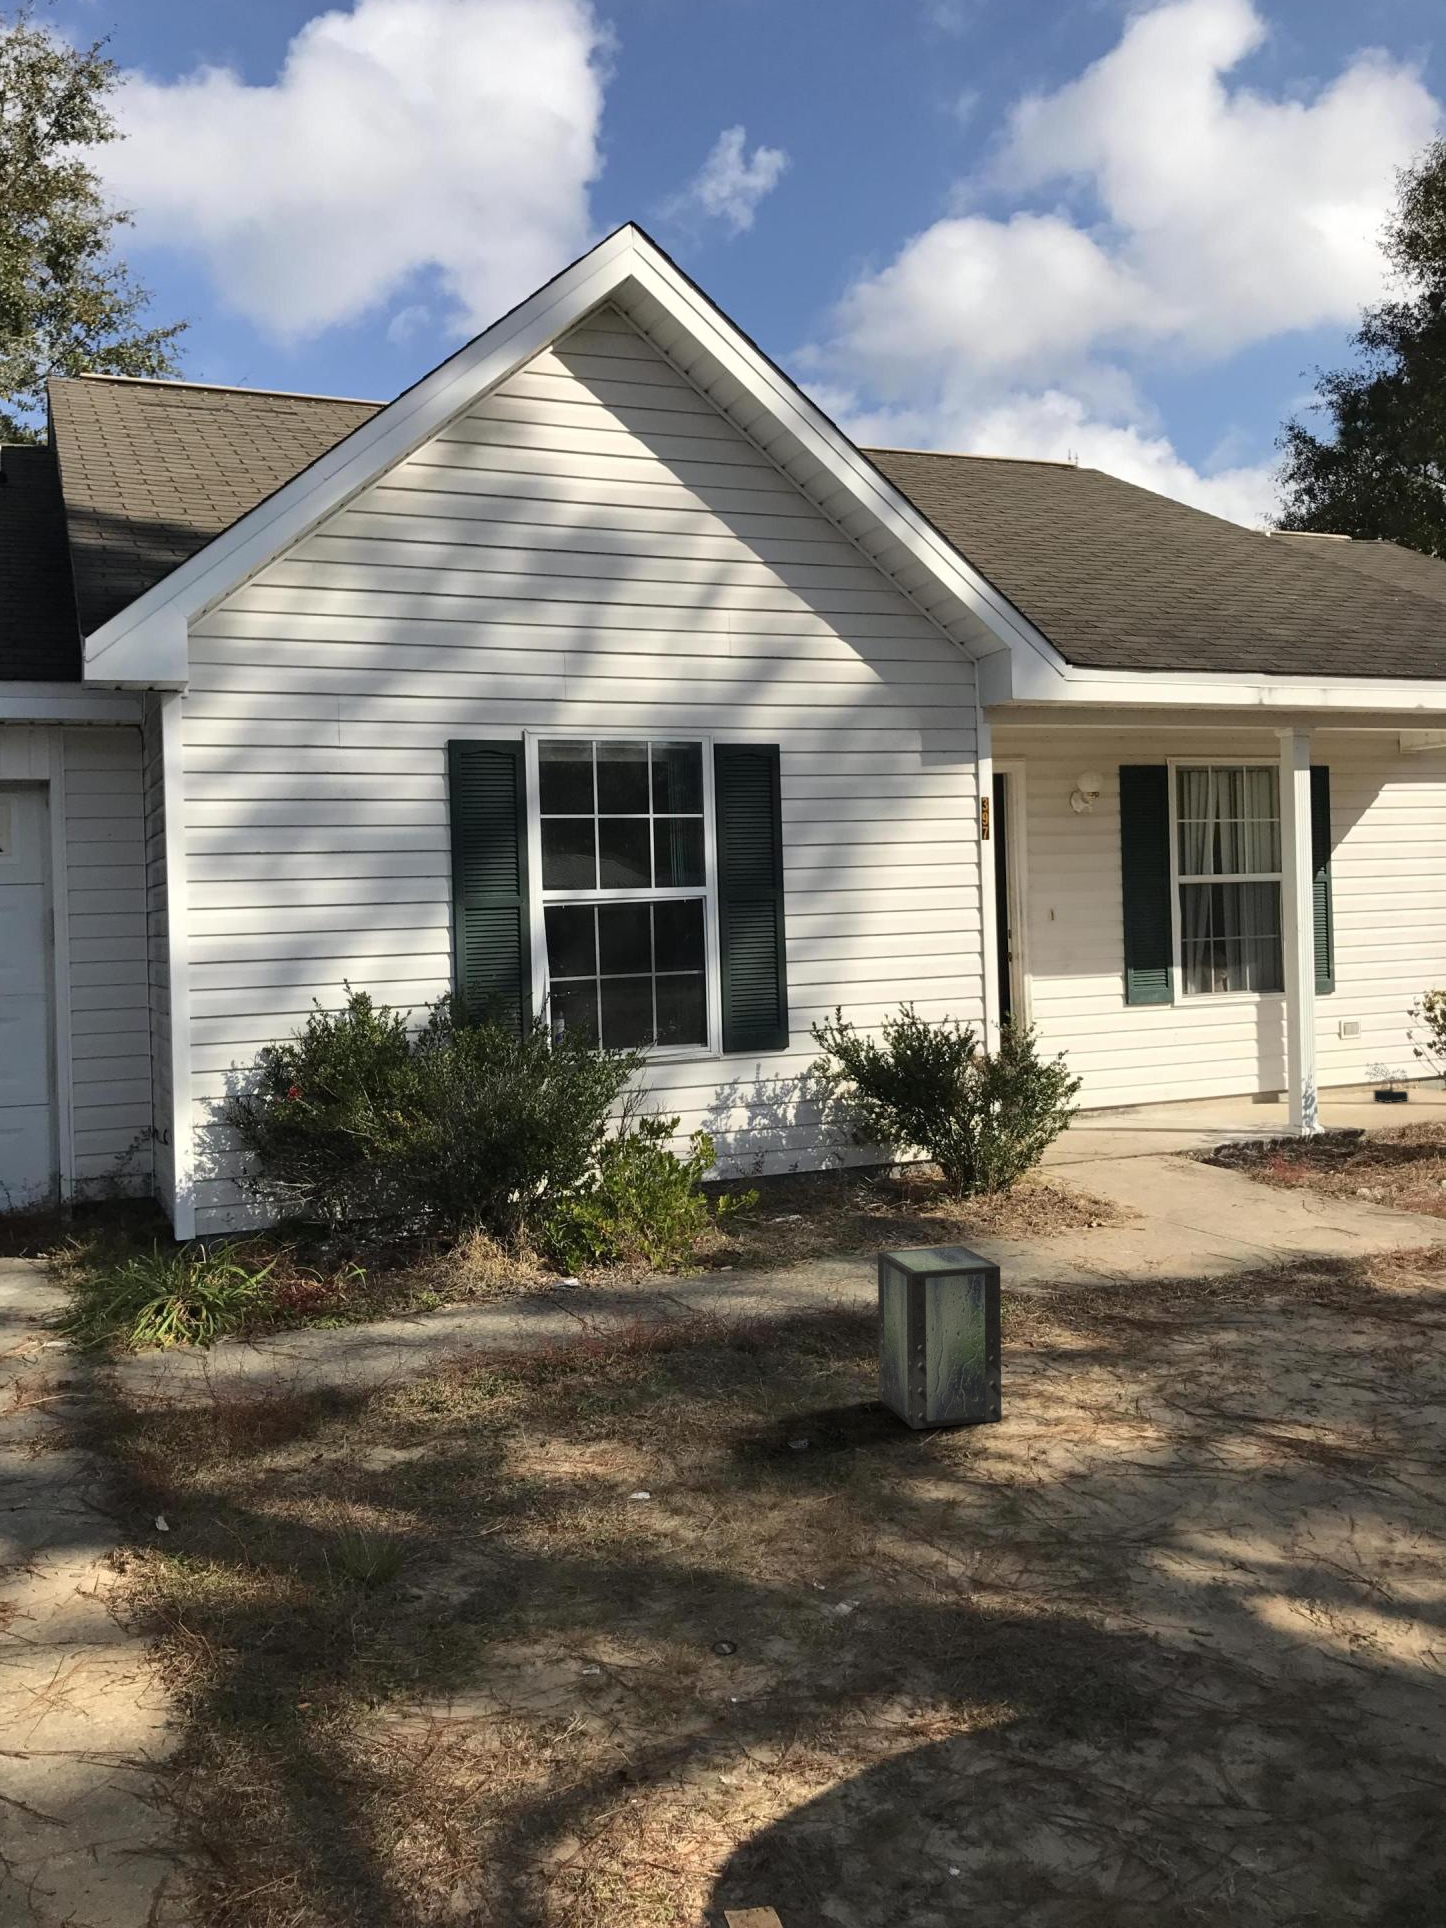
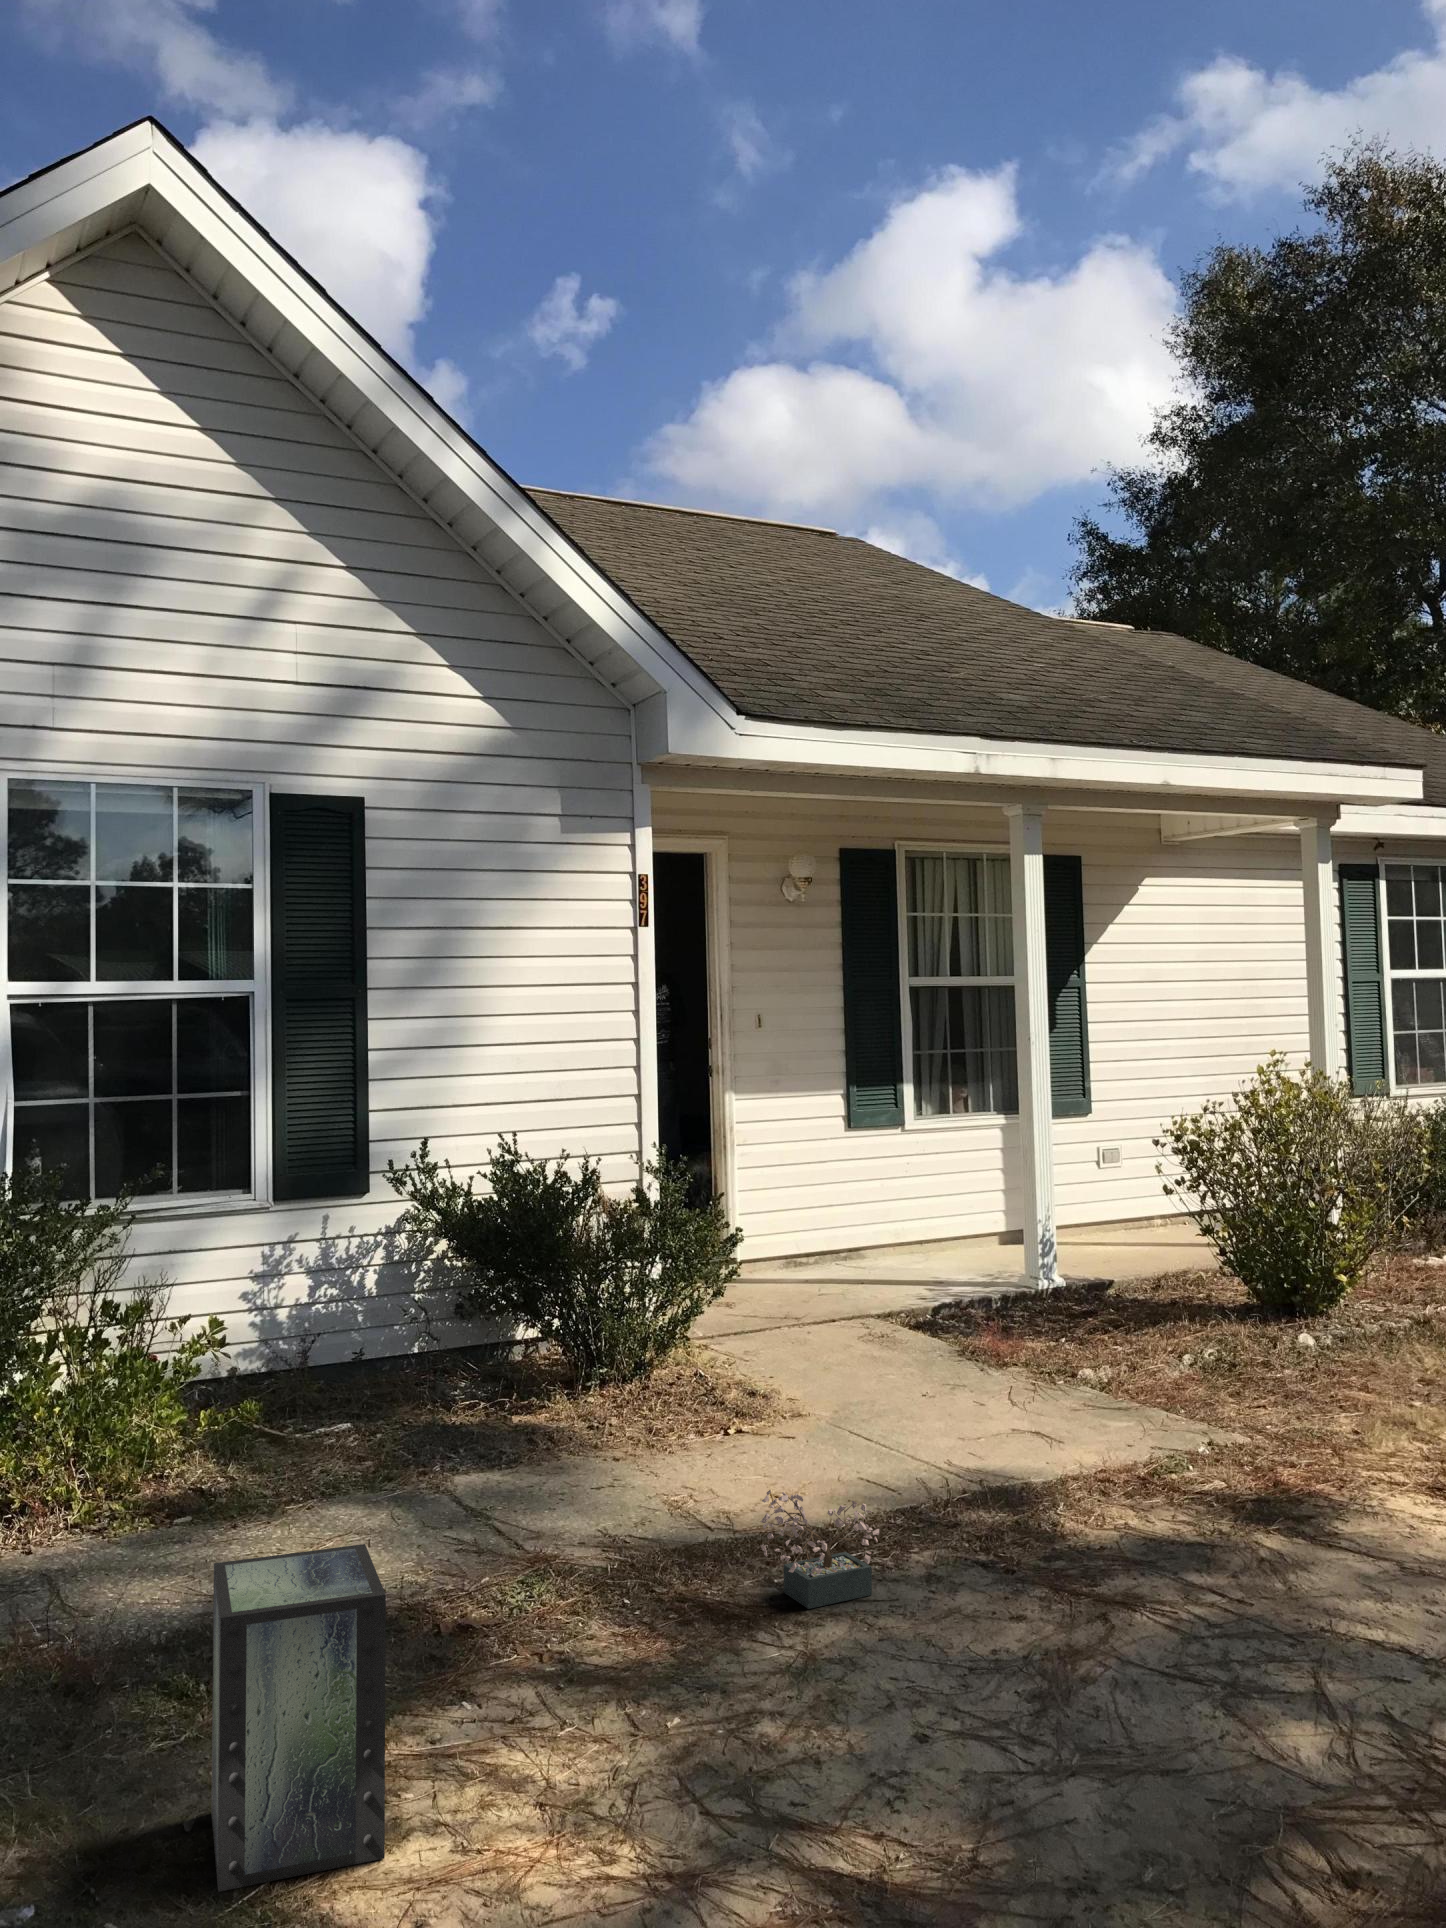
decorative plant: present [1366,1063,1408,1103] -> present [760,1490,879,1609]

